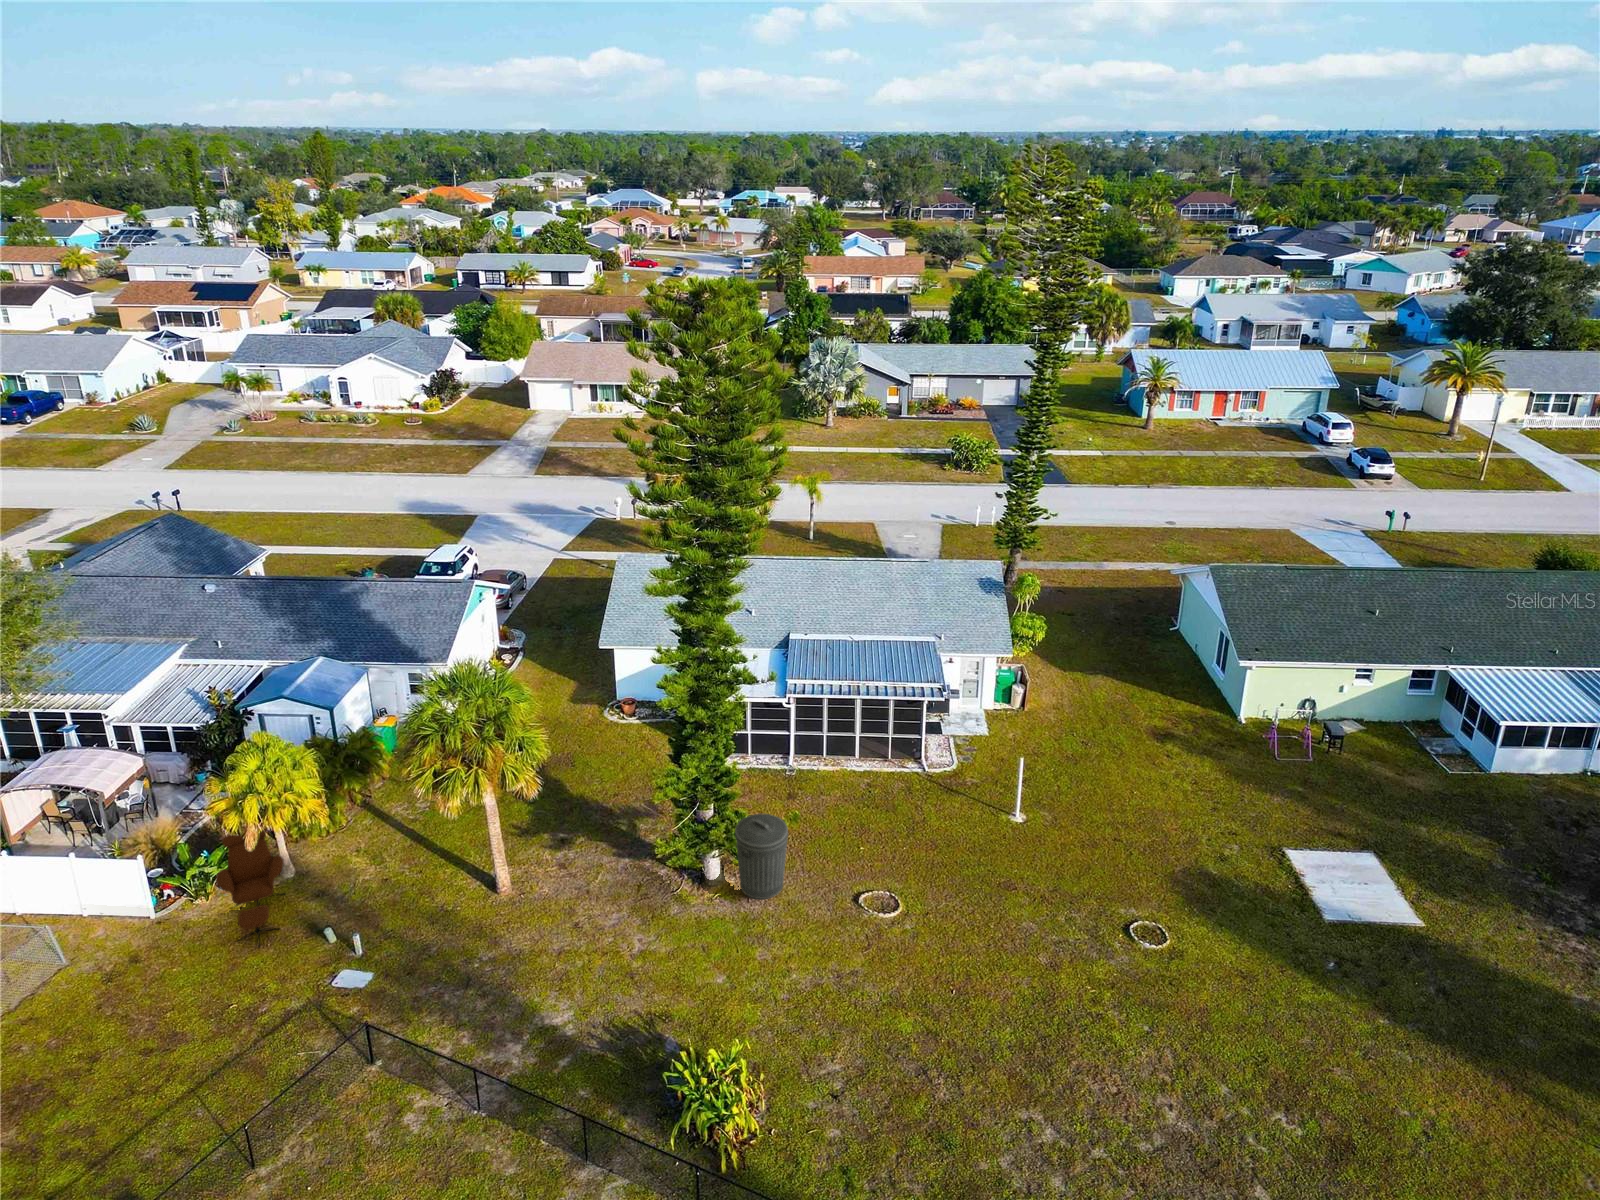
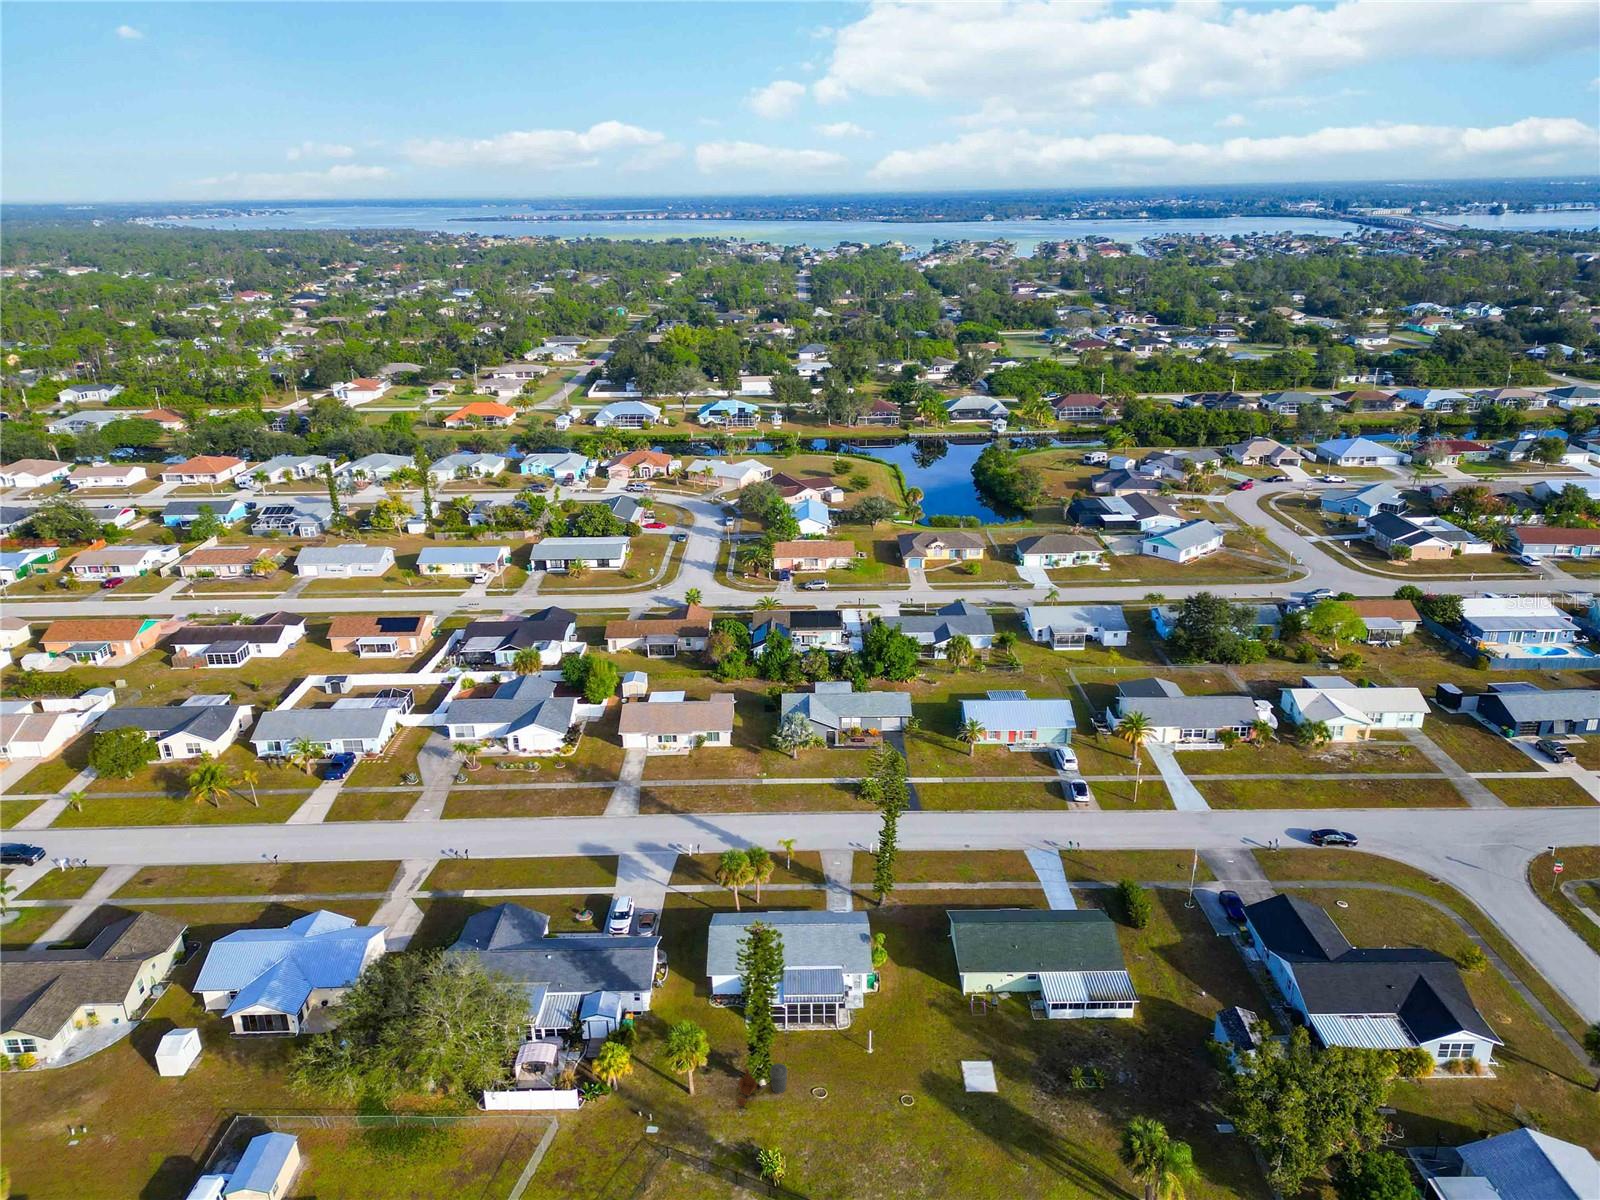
lounge chair: present [215,830,284,946] -> present [737,1069,757,1107]

